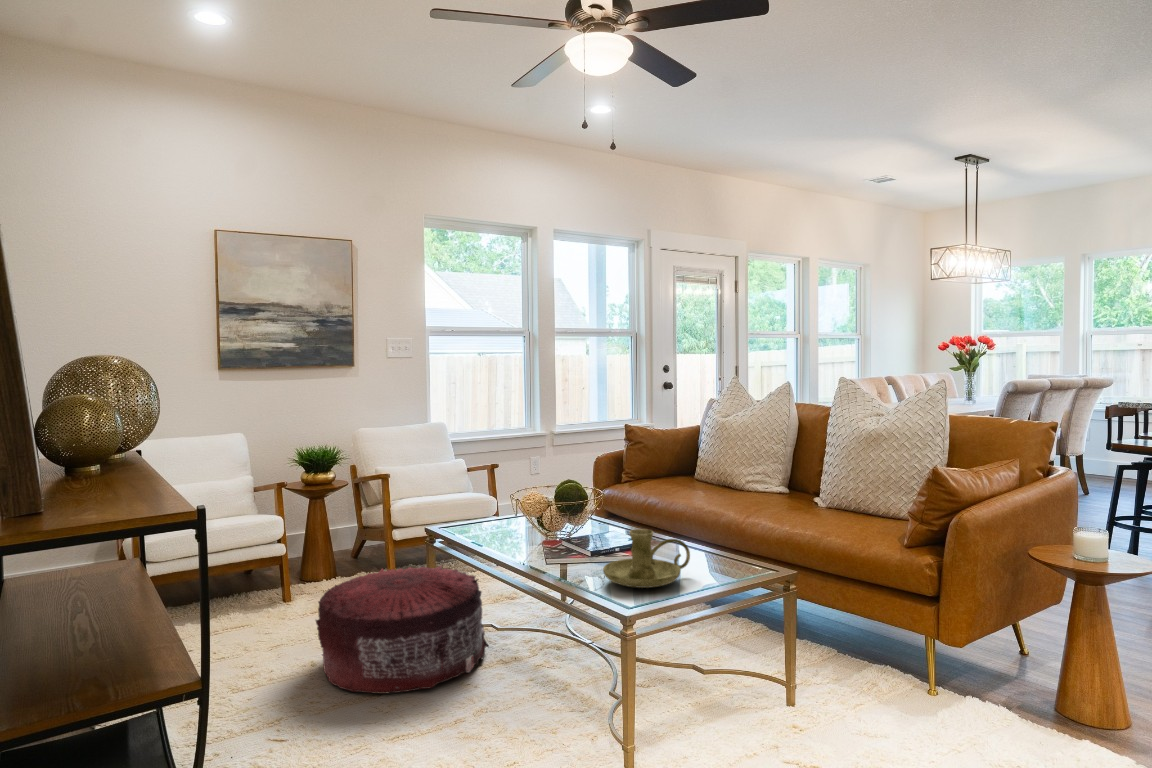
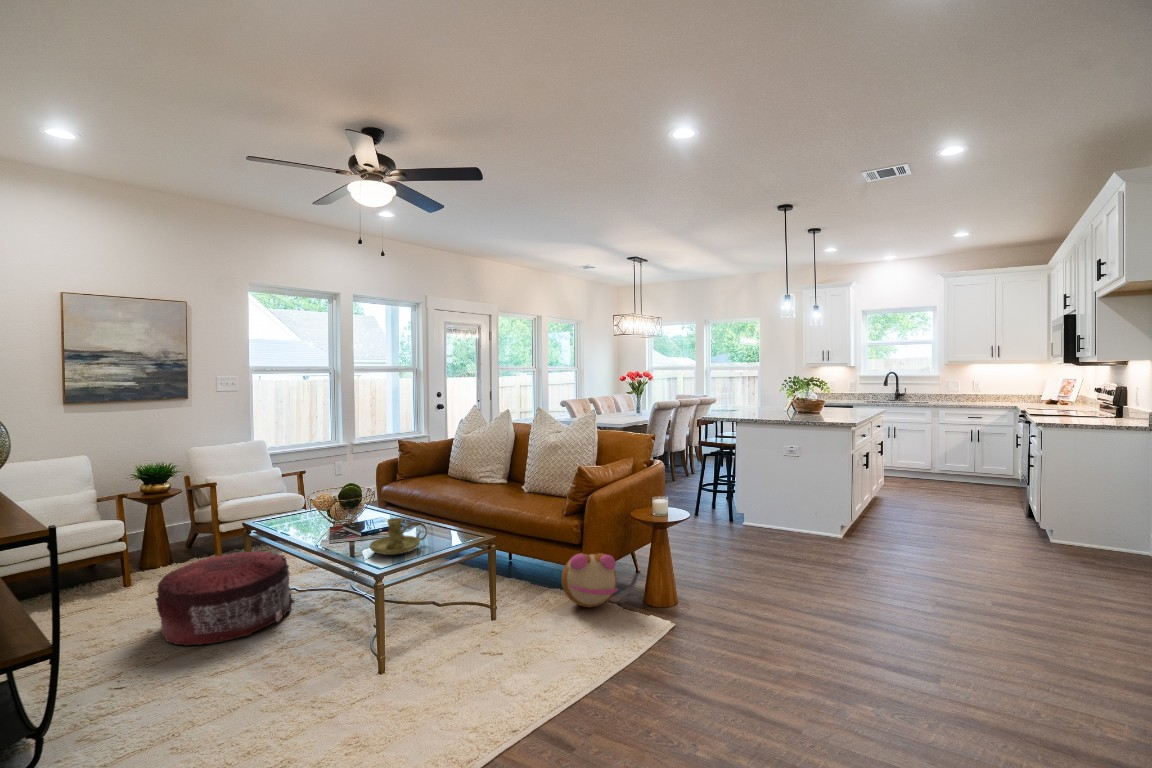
plush toy: none [914,607,1035,713] -> present [562,553,618,607]

